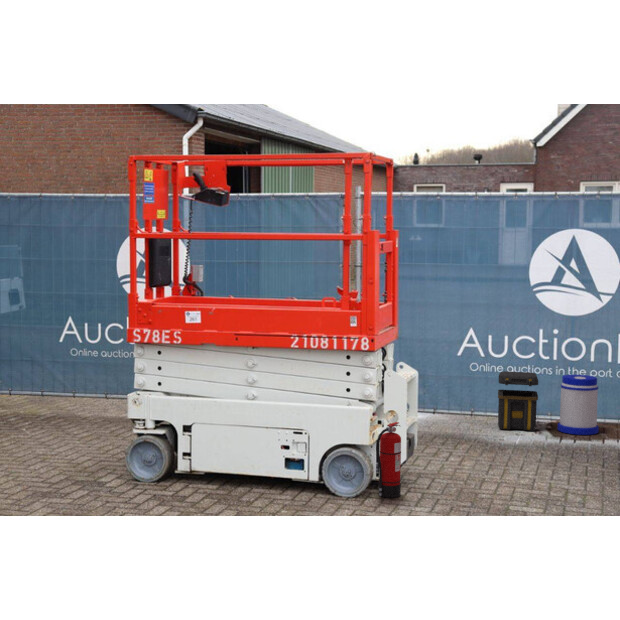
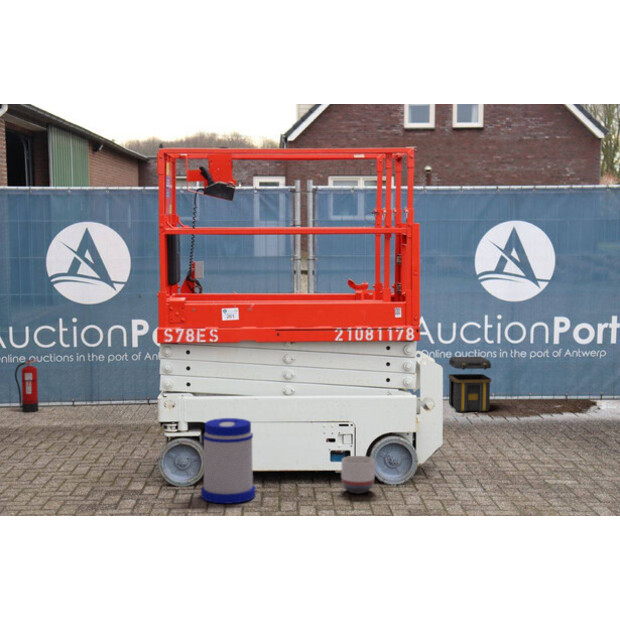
trash can: present [558,375,599,435] -> present [201,418,255,503]
fire extinguisher: present [376,422,401,498] -> present [15,360,39,412]
planter: none [289,464,322,502] -> present [341,456,375,494]

